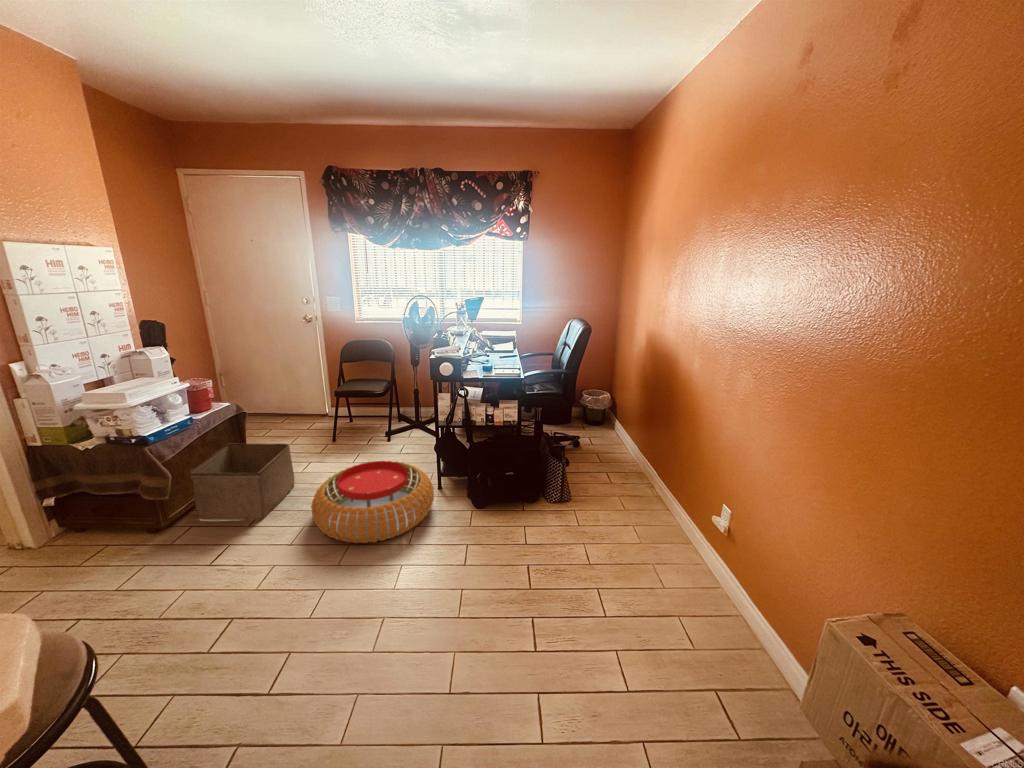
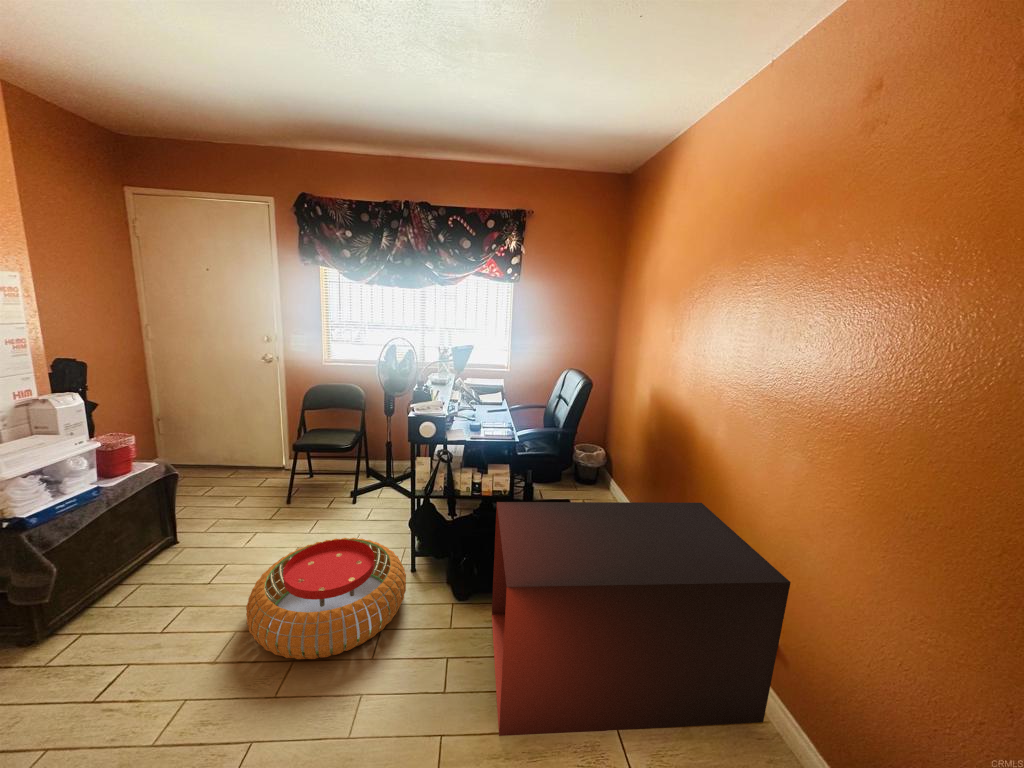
storage cabinet: none [504,425,734,590] -> present [492,502,791,736]
storage bin: present [190,443,295,520] -> none [86,515,232,622]

